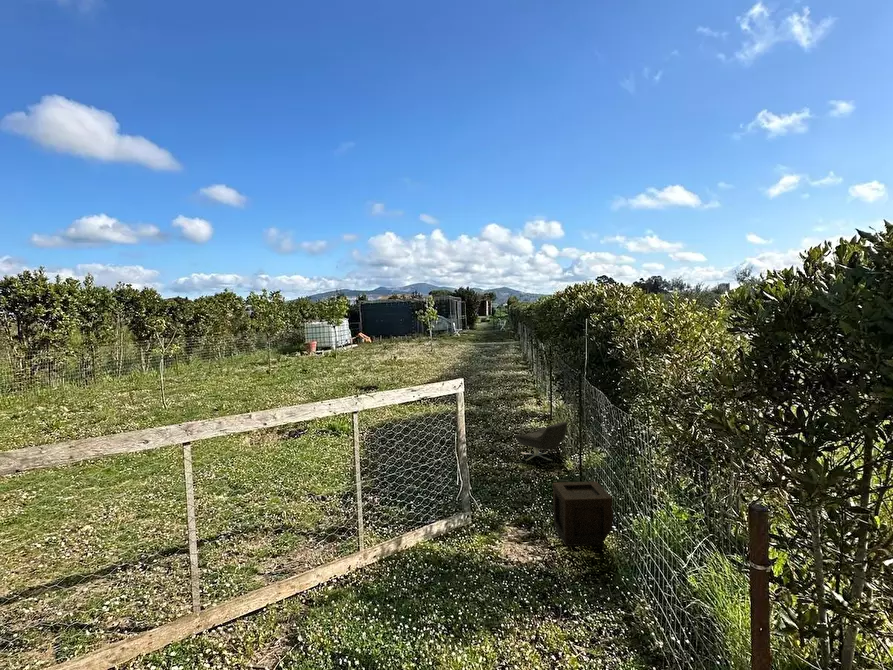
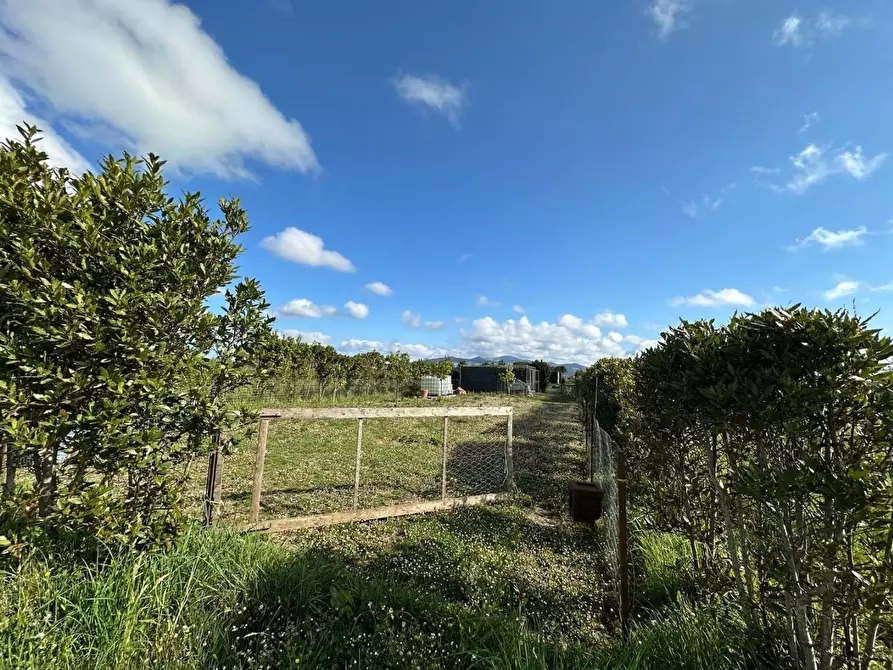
lounge chair: present [515,422,567,460] -> none [551,449,589,476]

